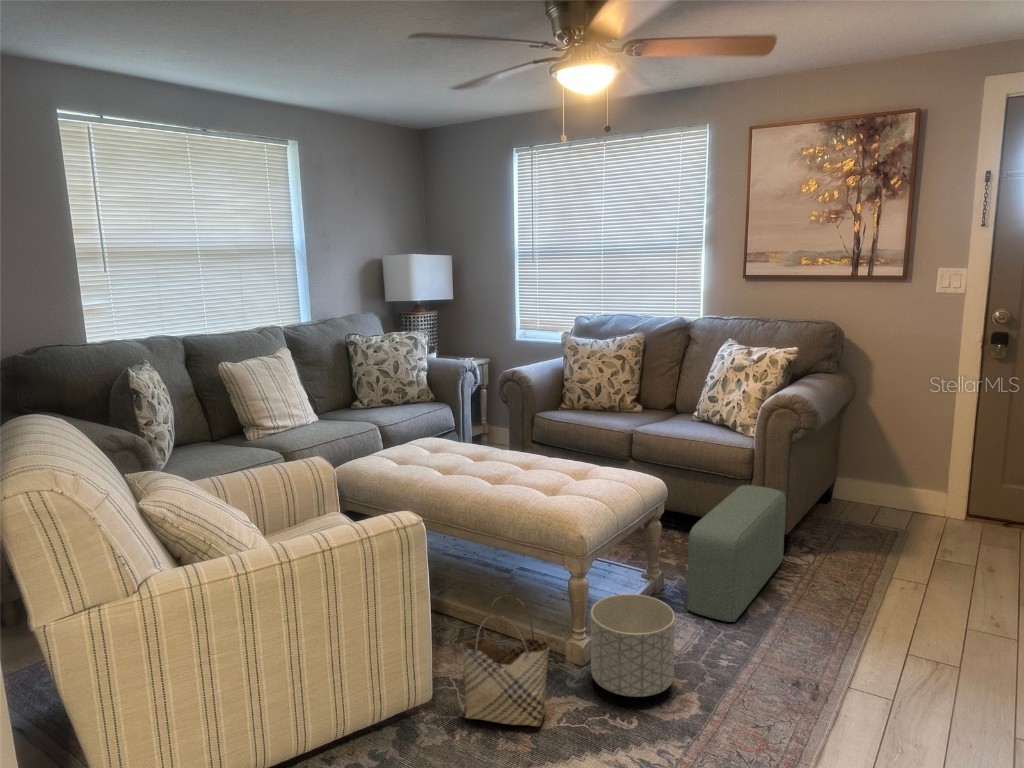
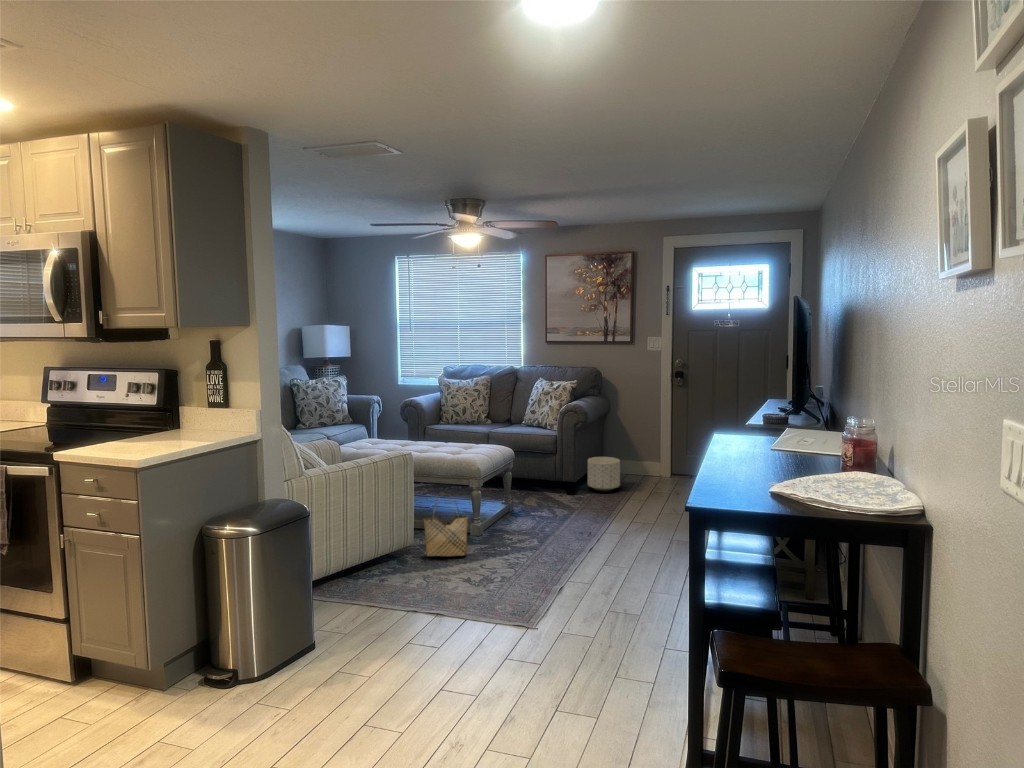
pouf: present [687,485,786,622] -> none [527,454,575,518]
planter: present [591,594,675,697] -> present [588,457,620,492]

